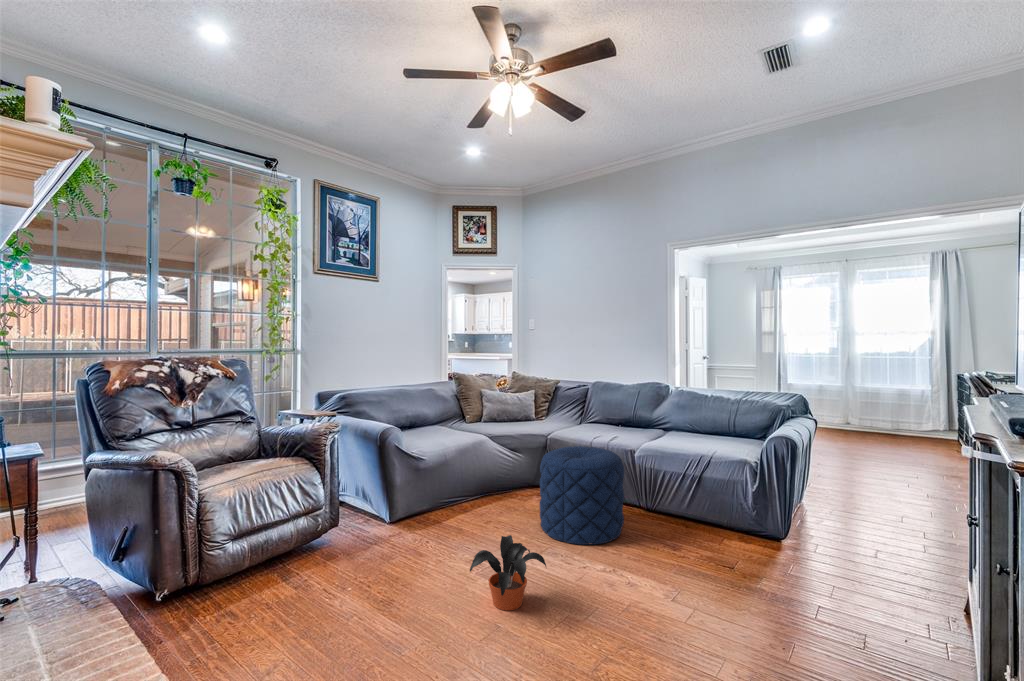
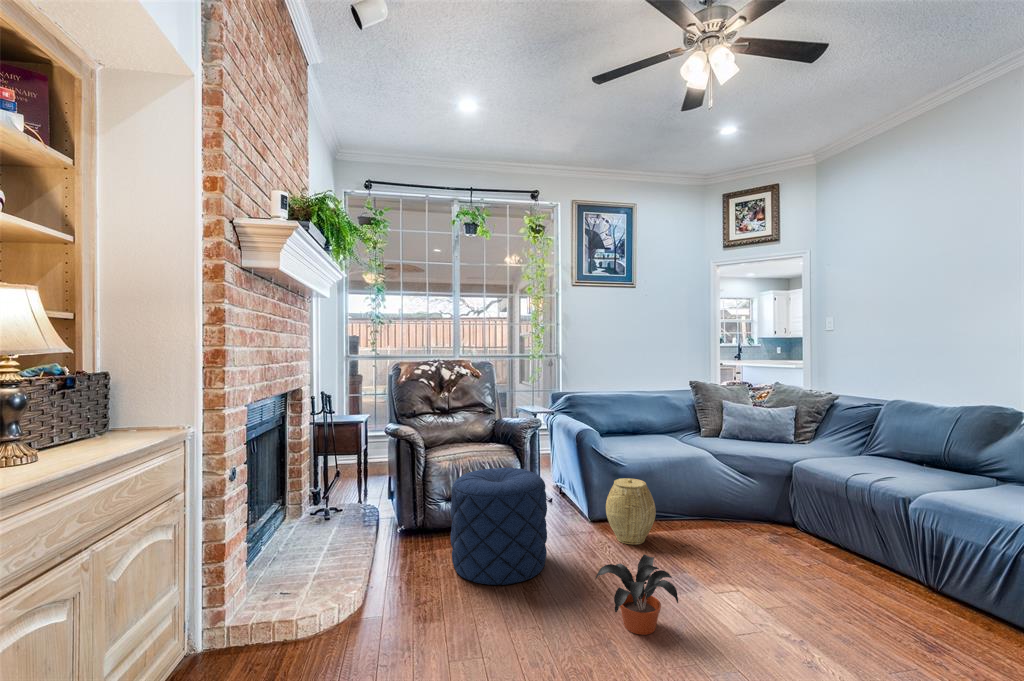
pouf: present [540,446,624,545] -> present [450,467,547,585]
woven basket: none [414,470,463,535] -> present [606,478,656,545]

